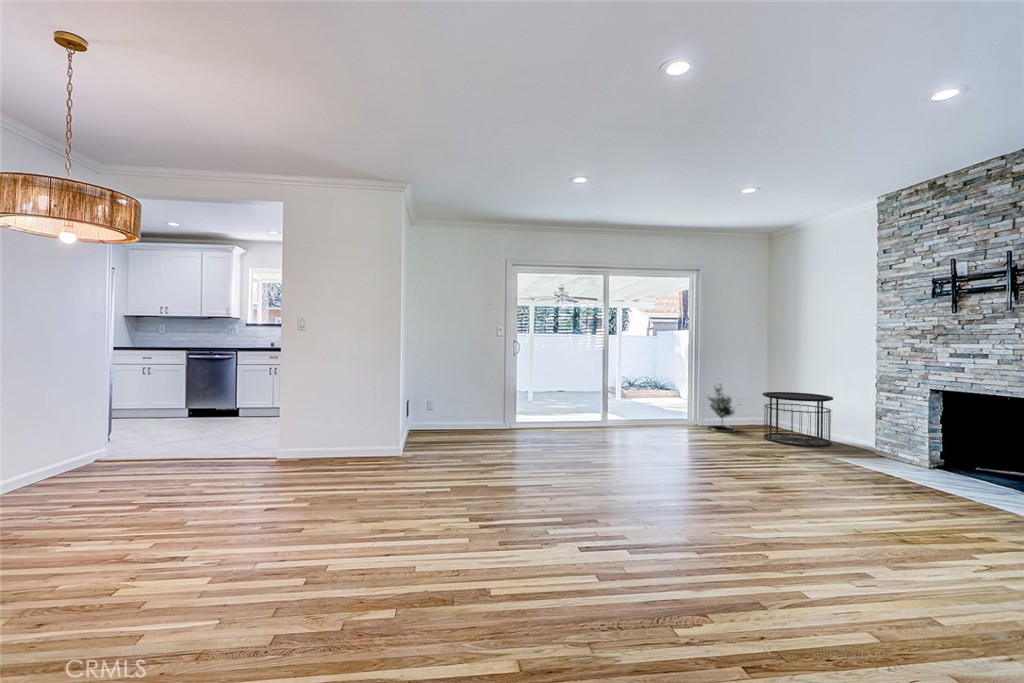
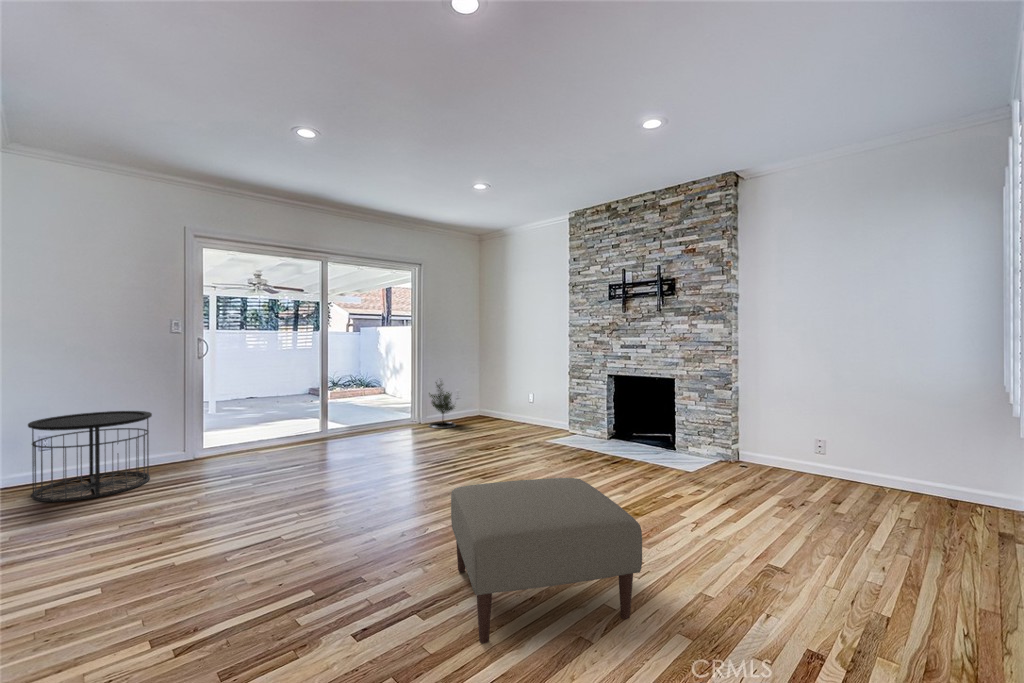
side table: present [763,392,833,447] -> present [28,411,152,502]
ottoman: none [658,465,830,610] -> present [451,478,642,643]

